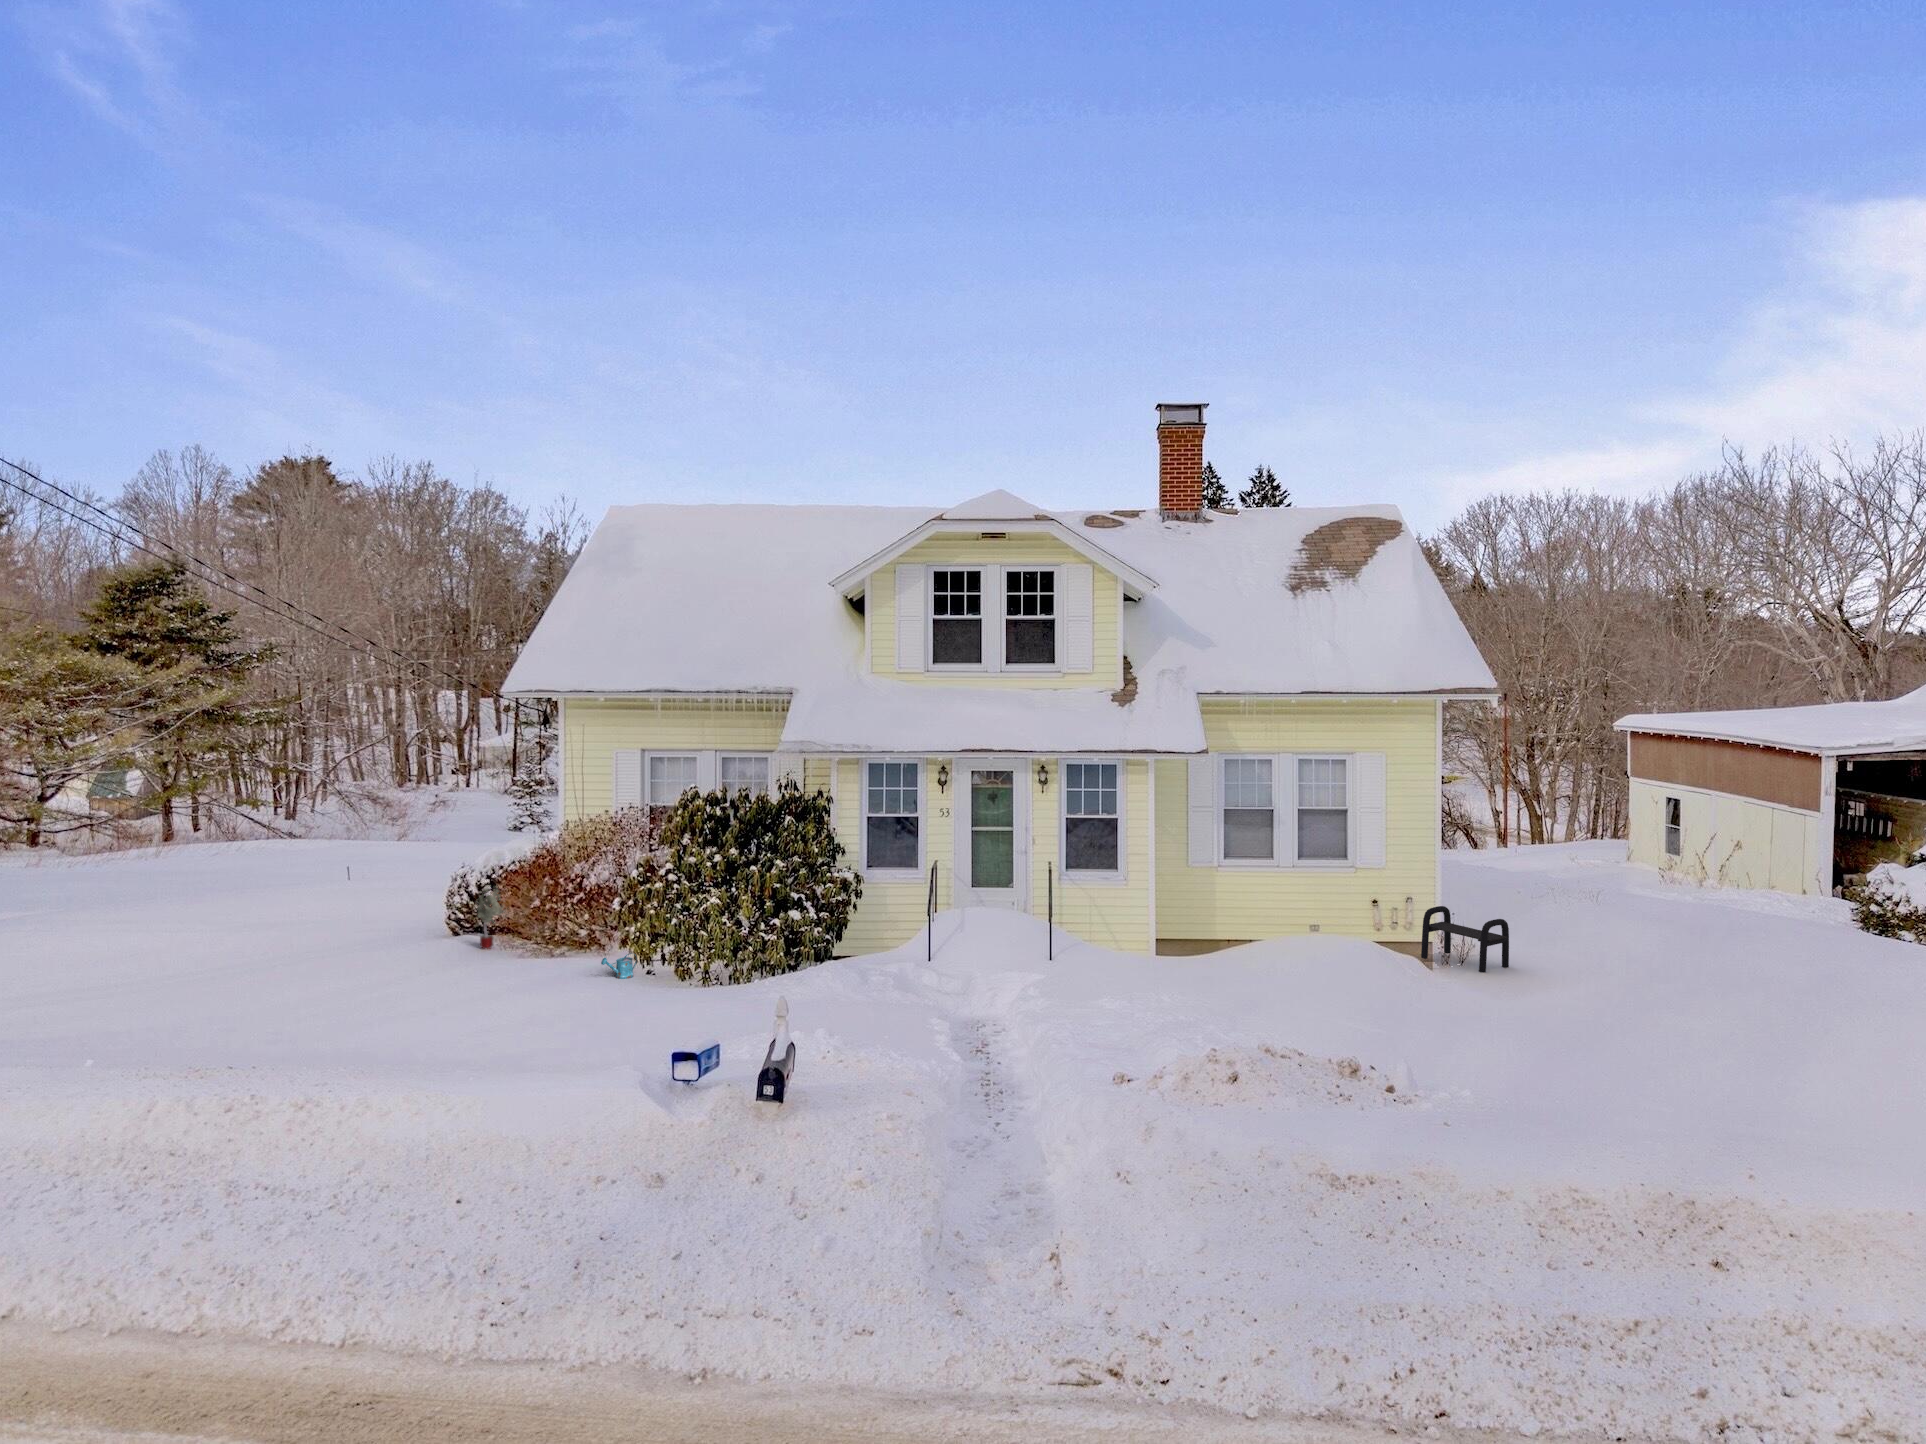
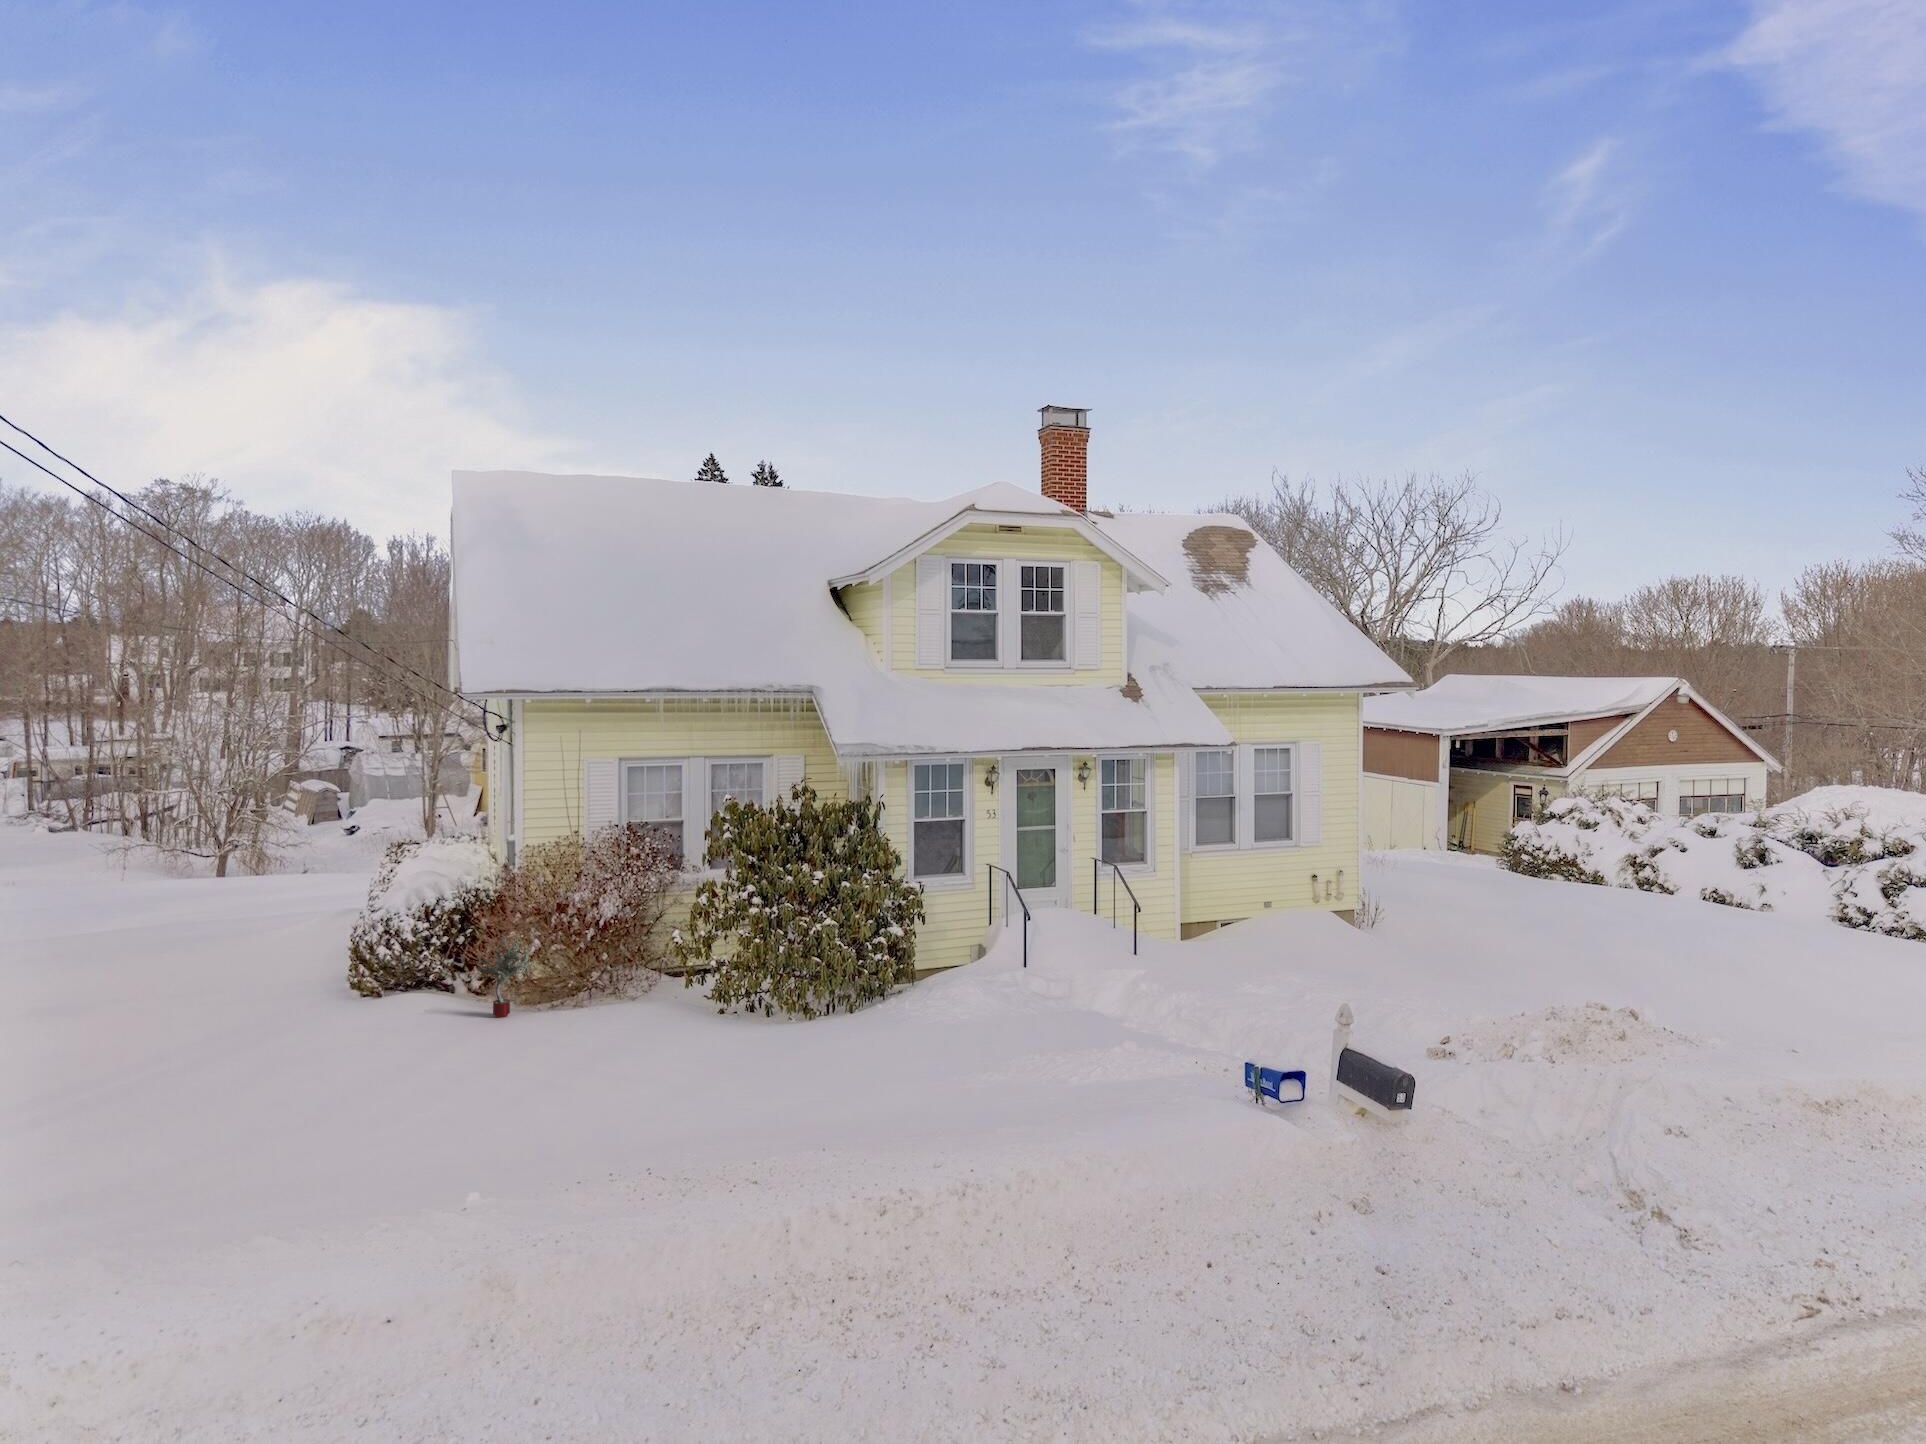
bench: present [1421,906,1509,973] -> none [1344,872,1412,925]
watering can: present [601,953,637,979] -> none [751,993,777,1024]

